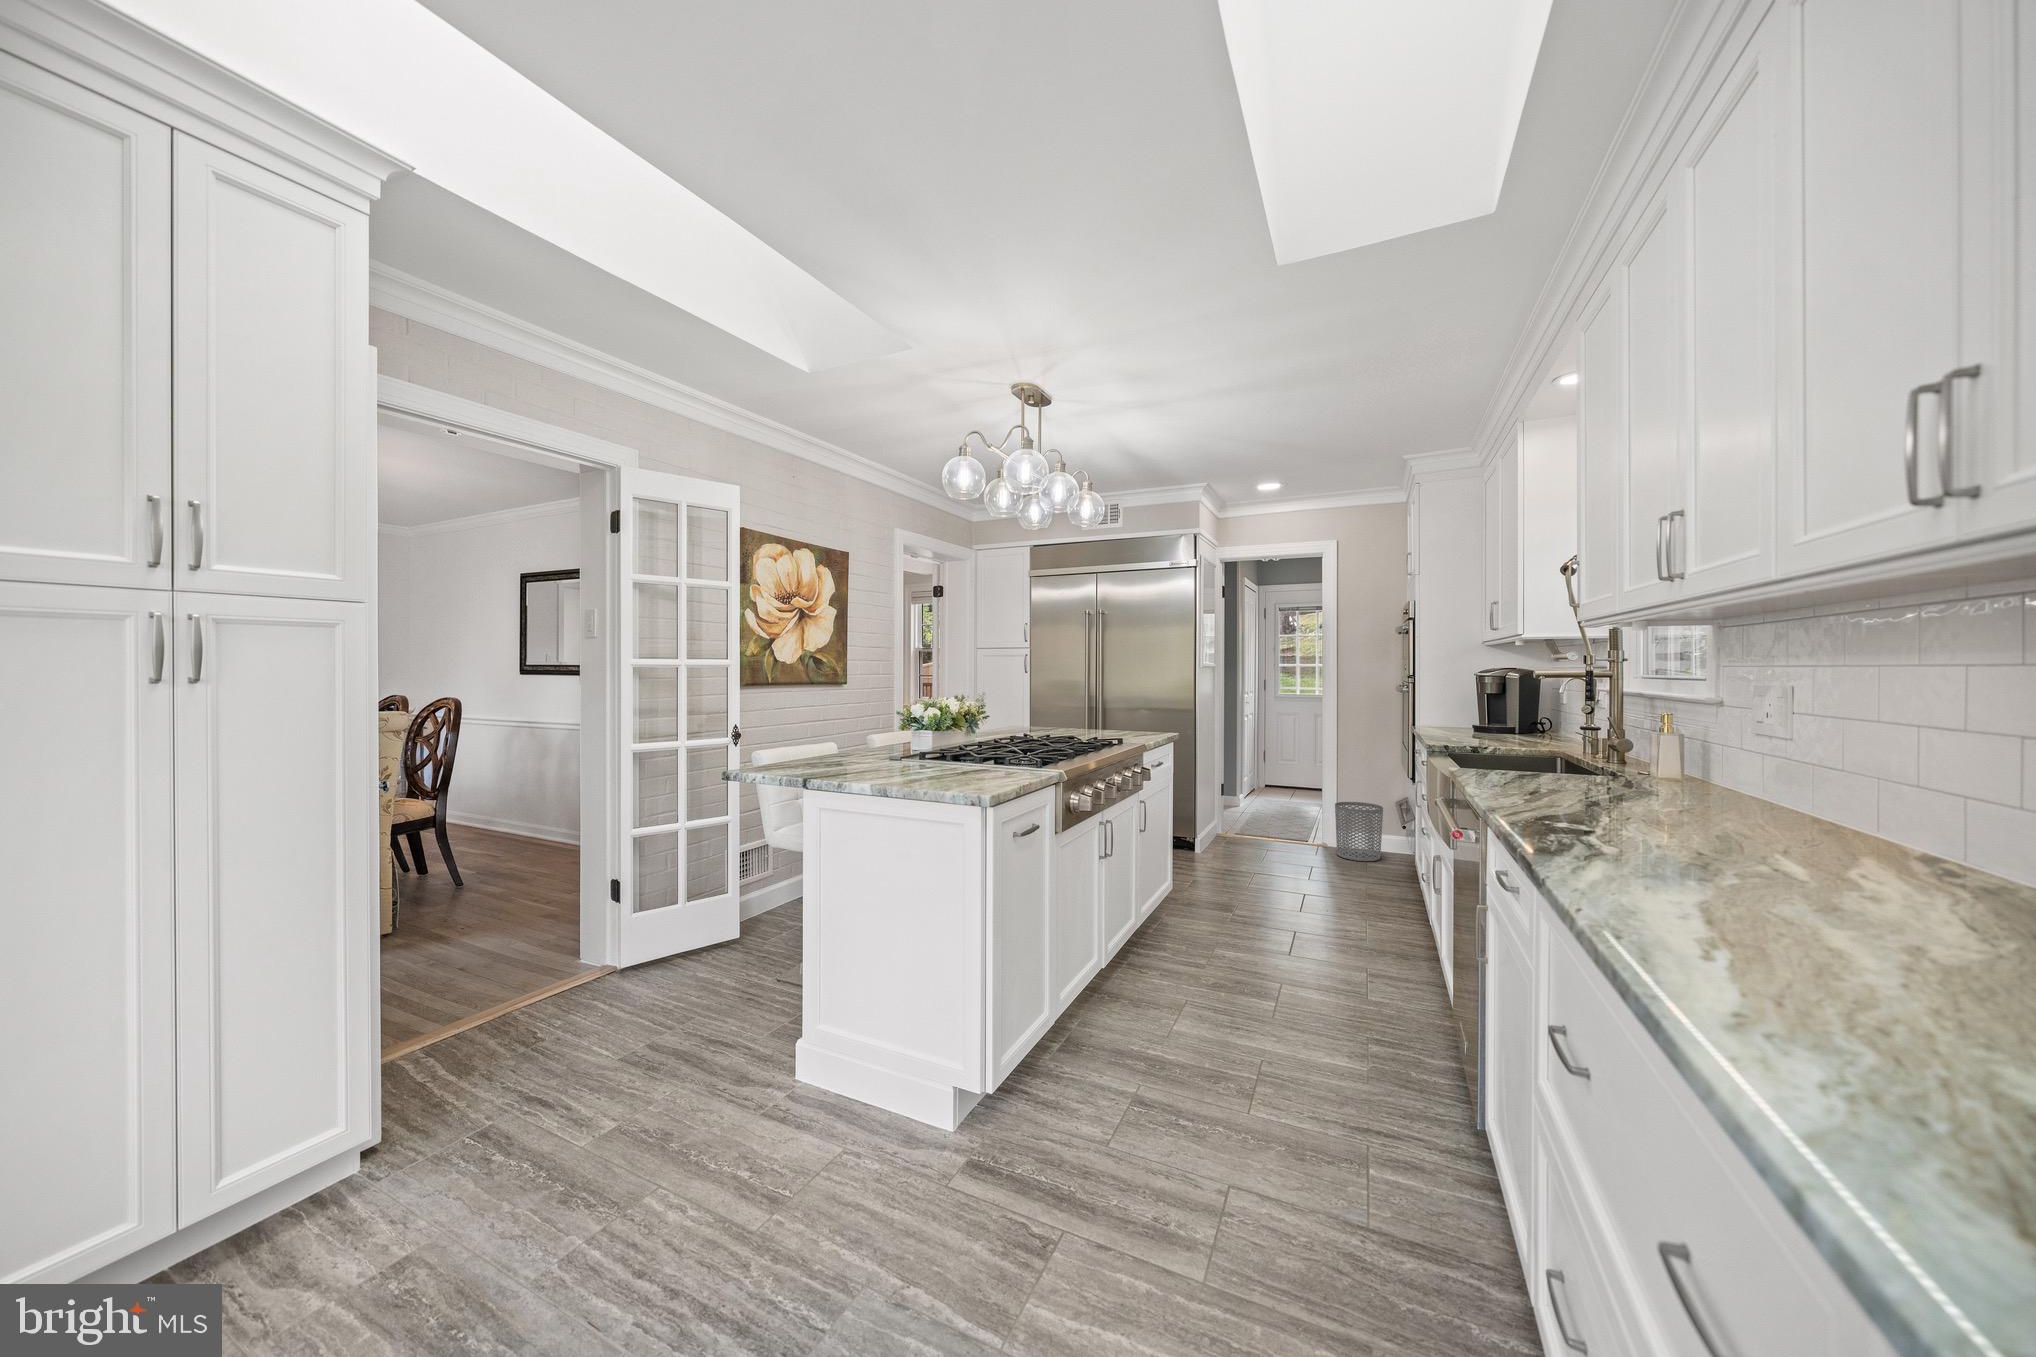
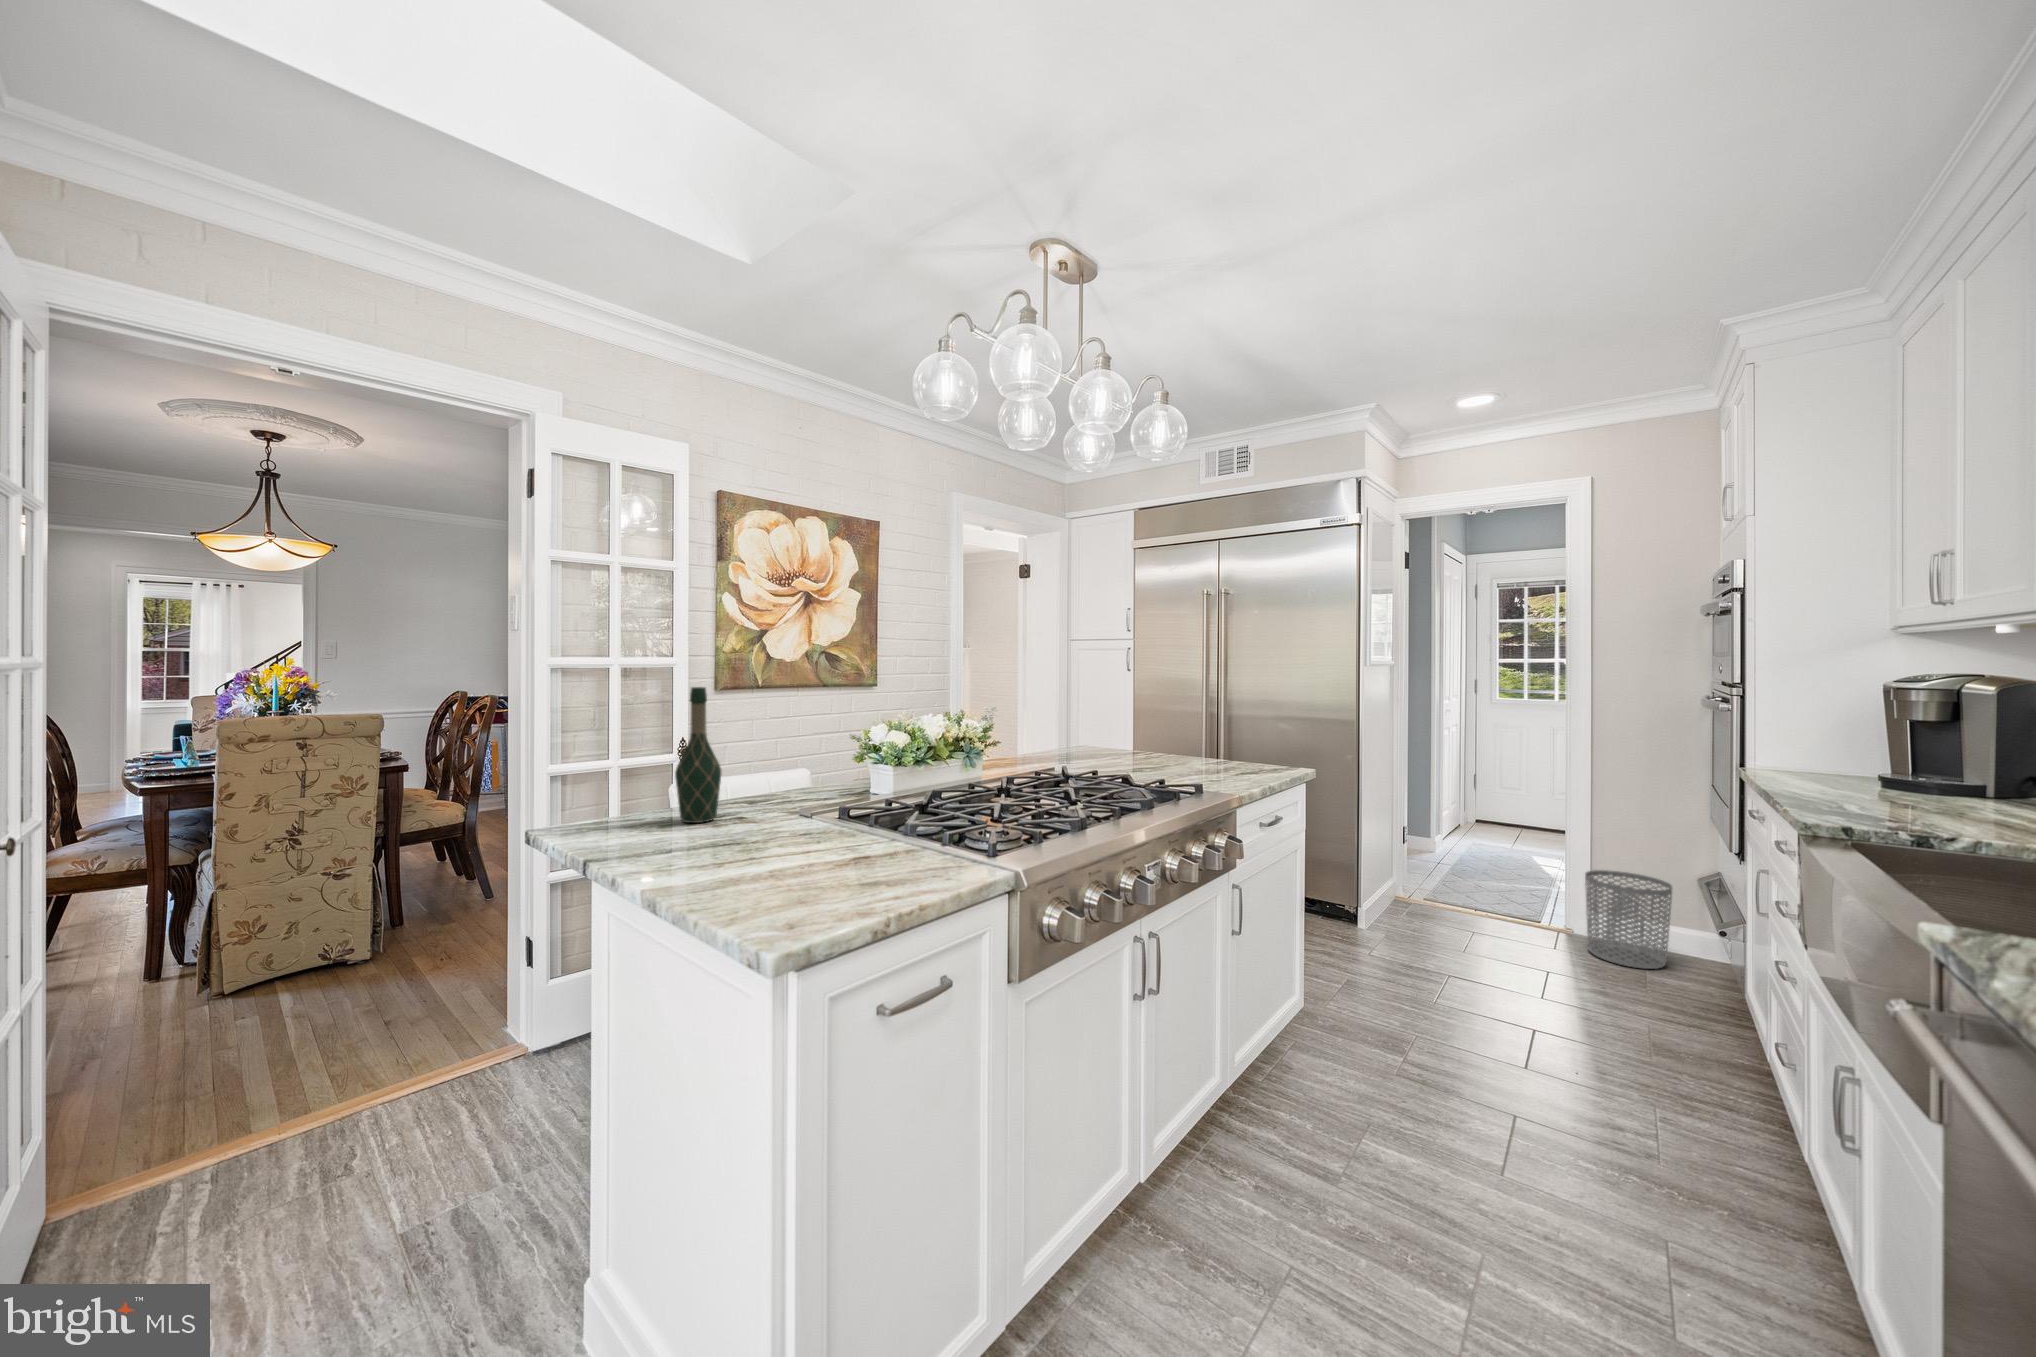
wine bottle: none [825,677,853,763] -> present [675,687,721,823]

